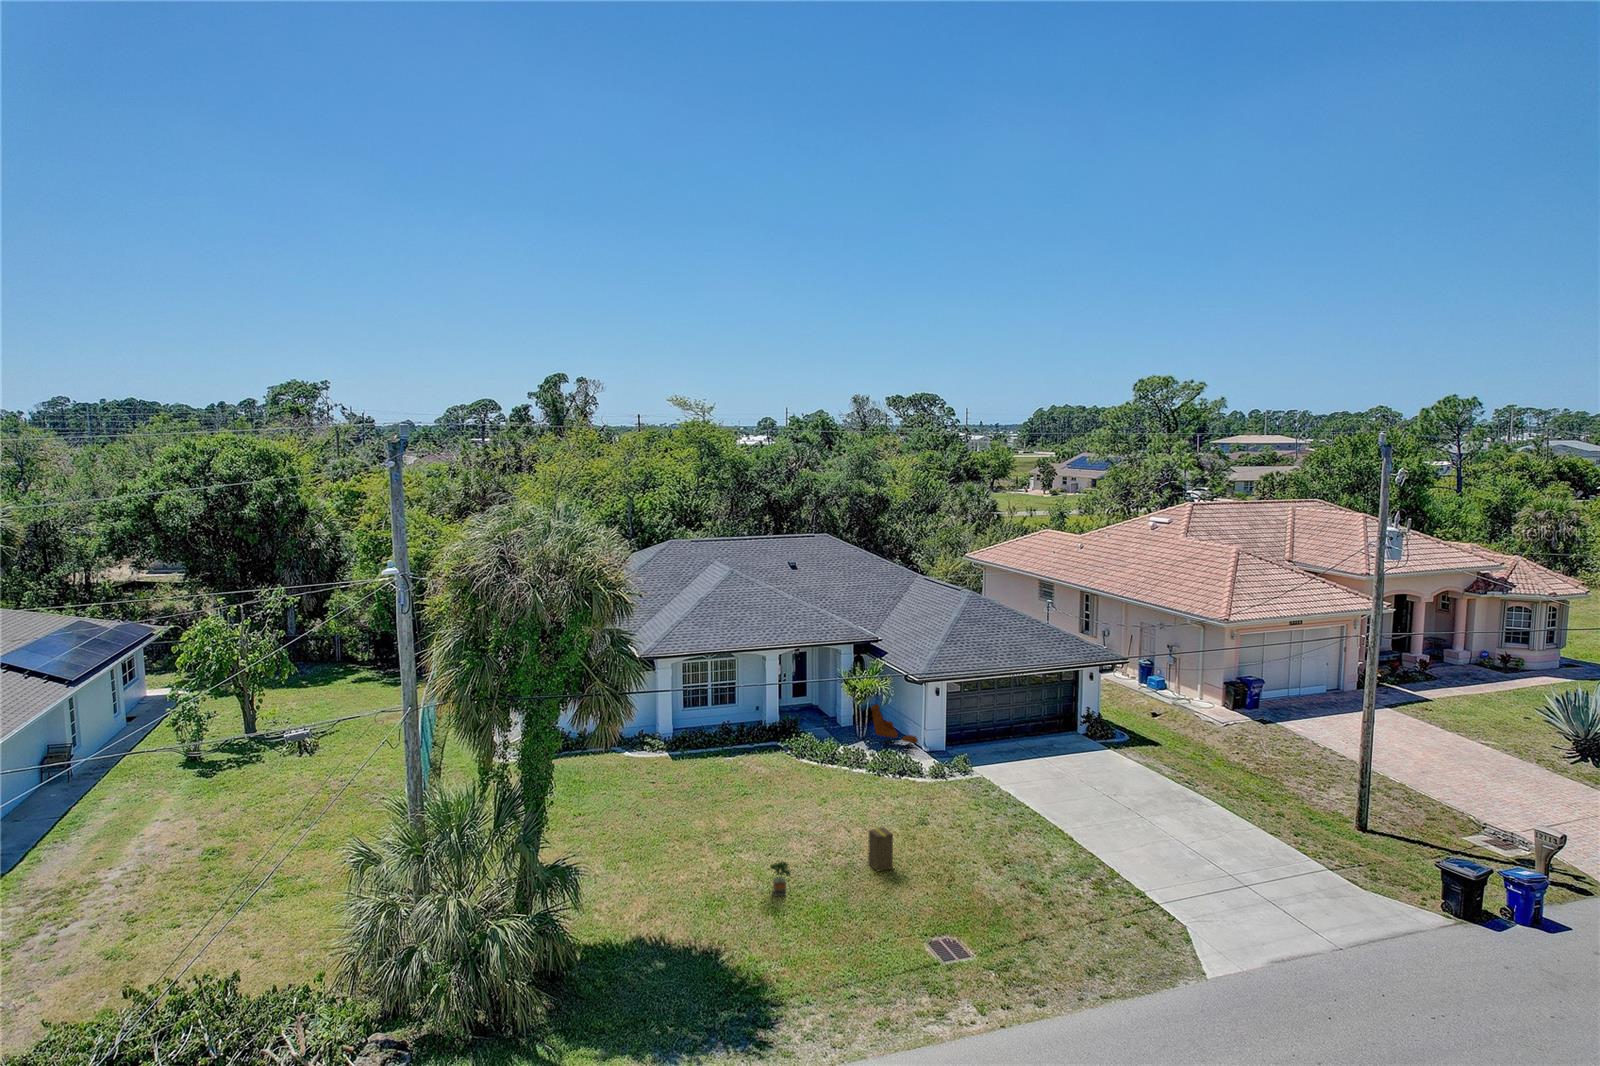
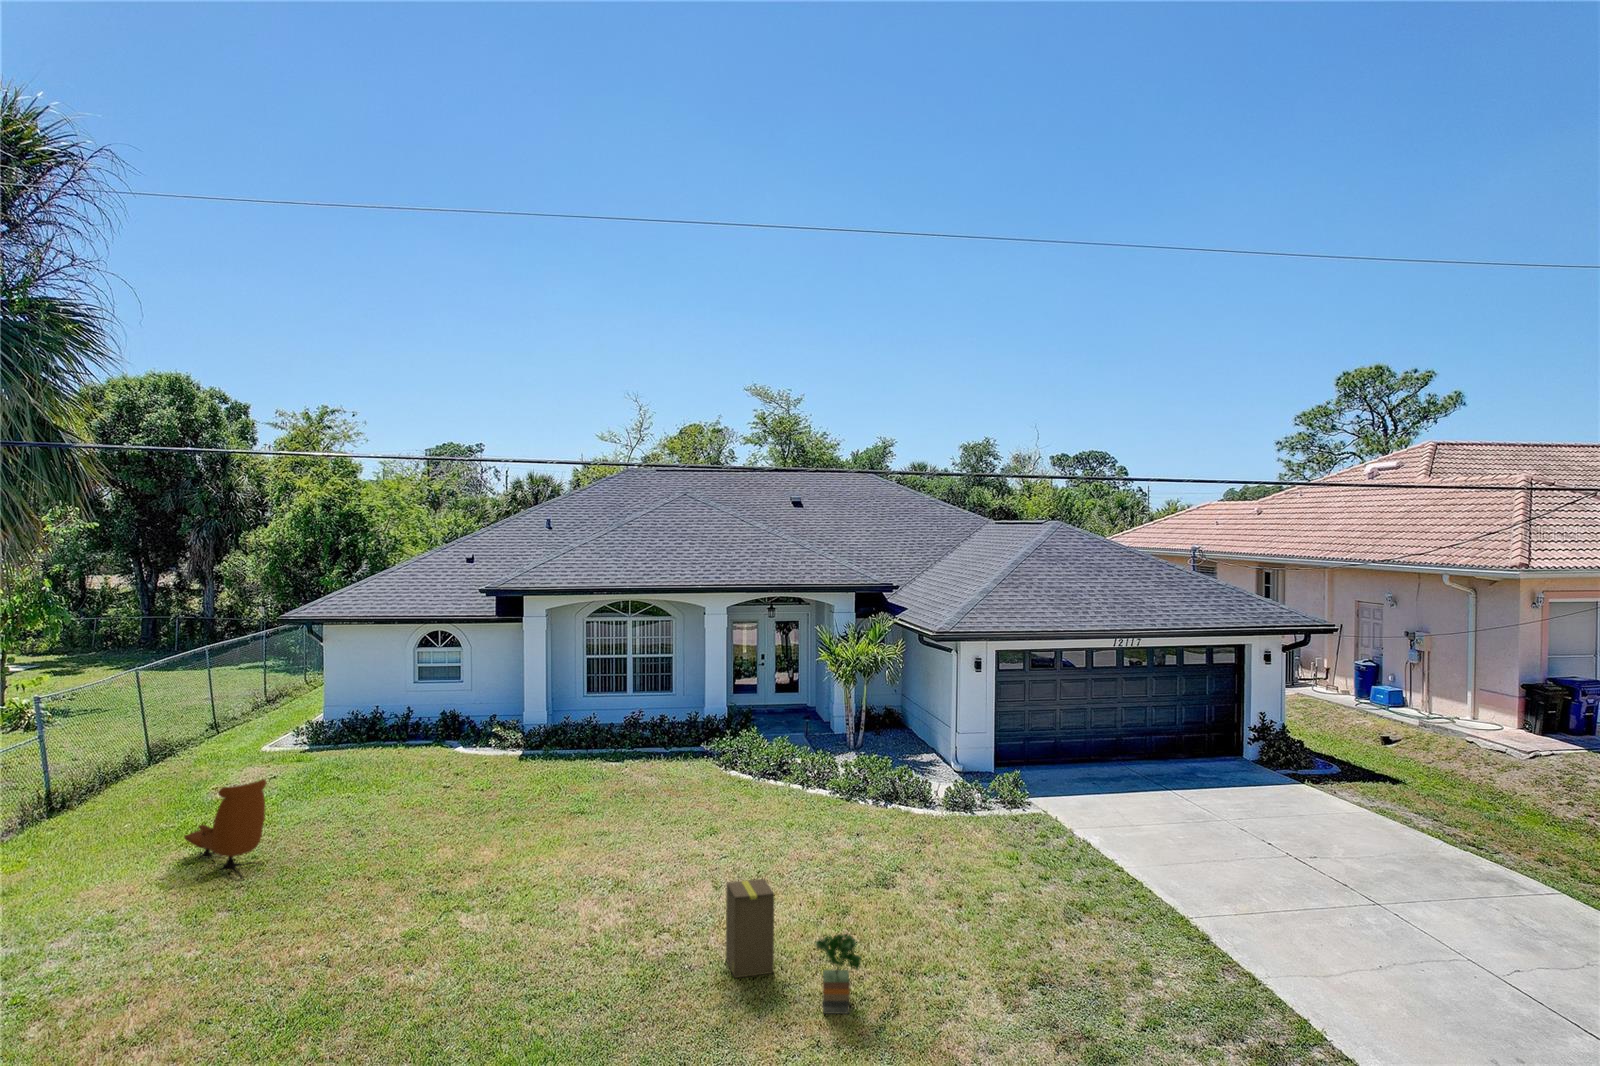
lounge chair: present [871,704,918,748] -> present [184,779,266,881]
potted tree: present [771,862,791,896] -> present [815,934,862,1014]

